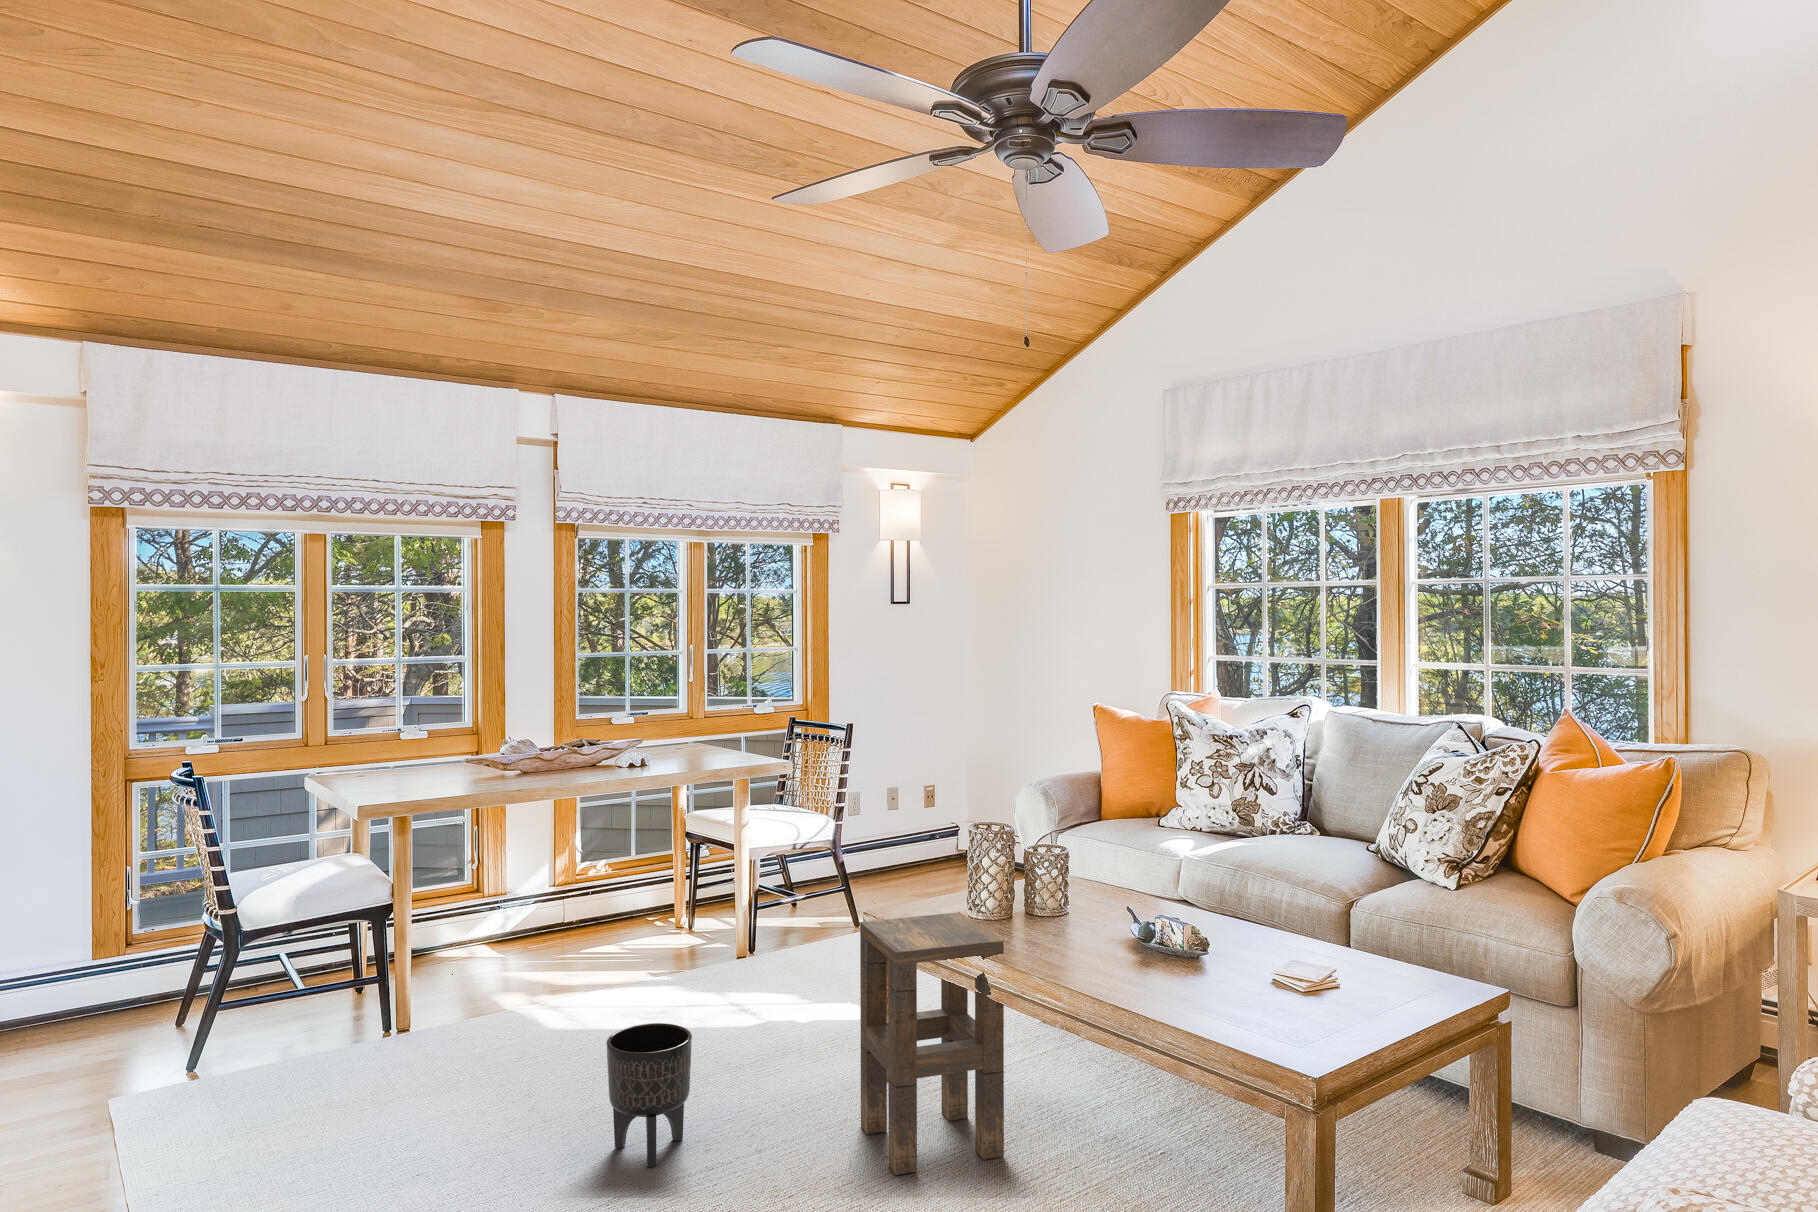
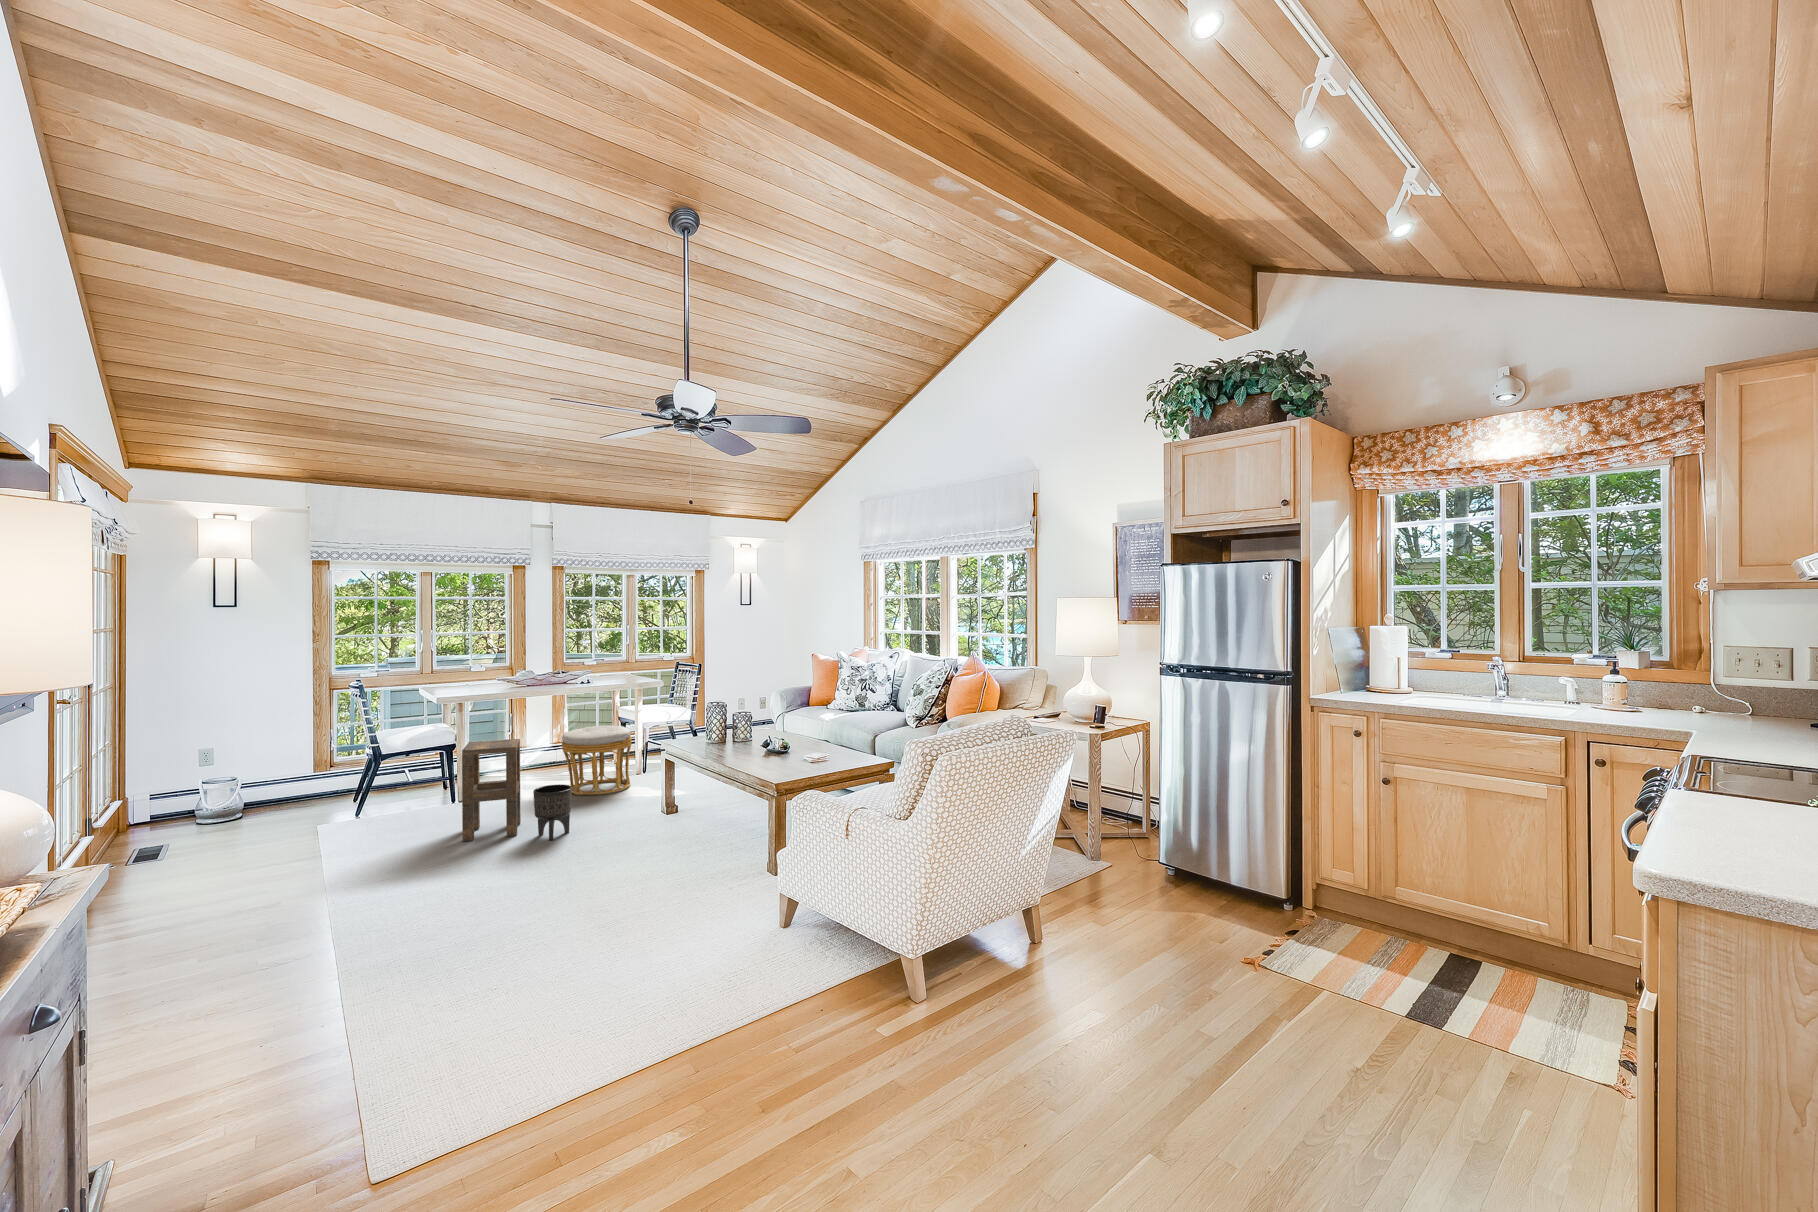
ottoman: none [611,860,753,1019] -> present [562,726,632,795]
side table: present [860,912,1004,1175] -> present [462,739,521,841]

